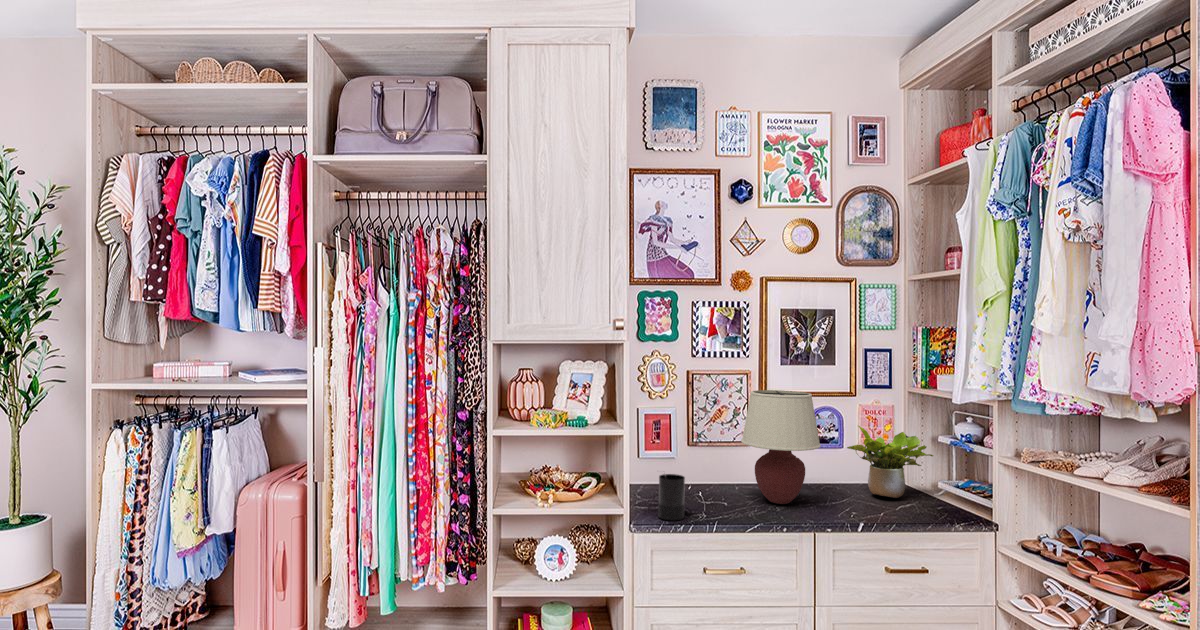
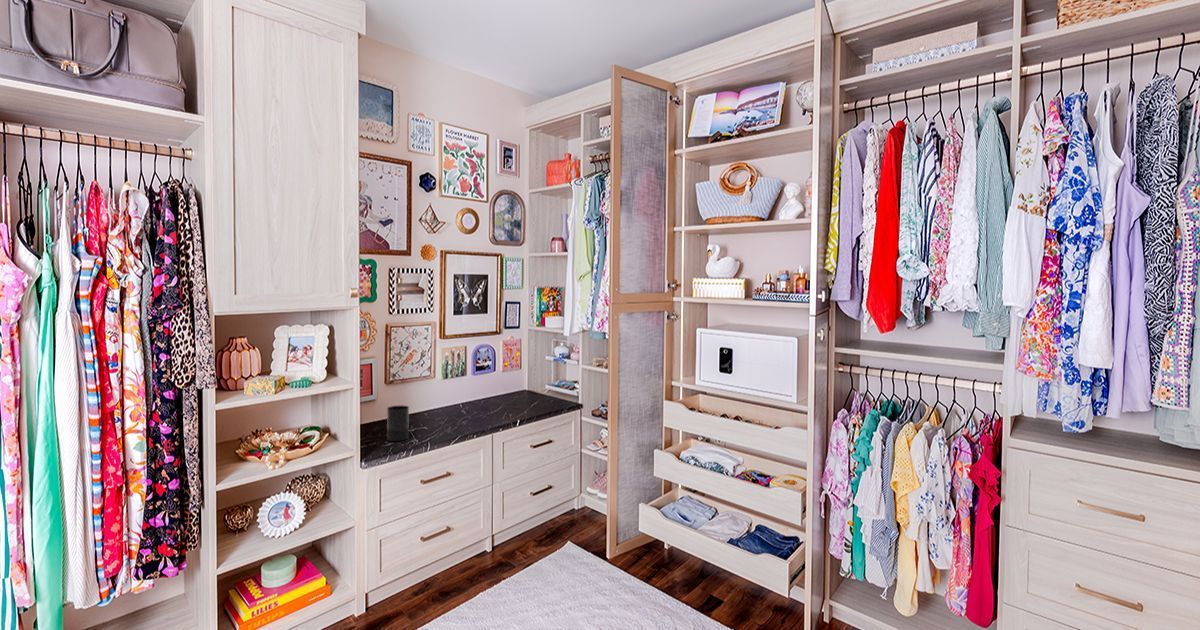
table lamp: present [741,390,821,504] -> none [436,335,493,416]
potted plant: present [847,426,933,498] -> none [500,356,553,400]

